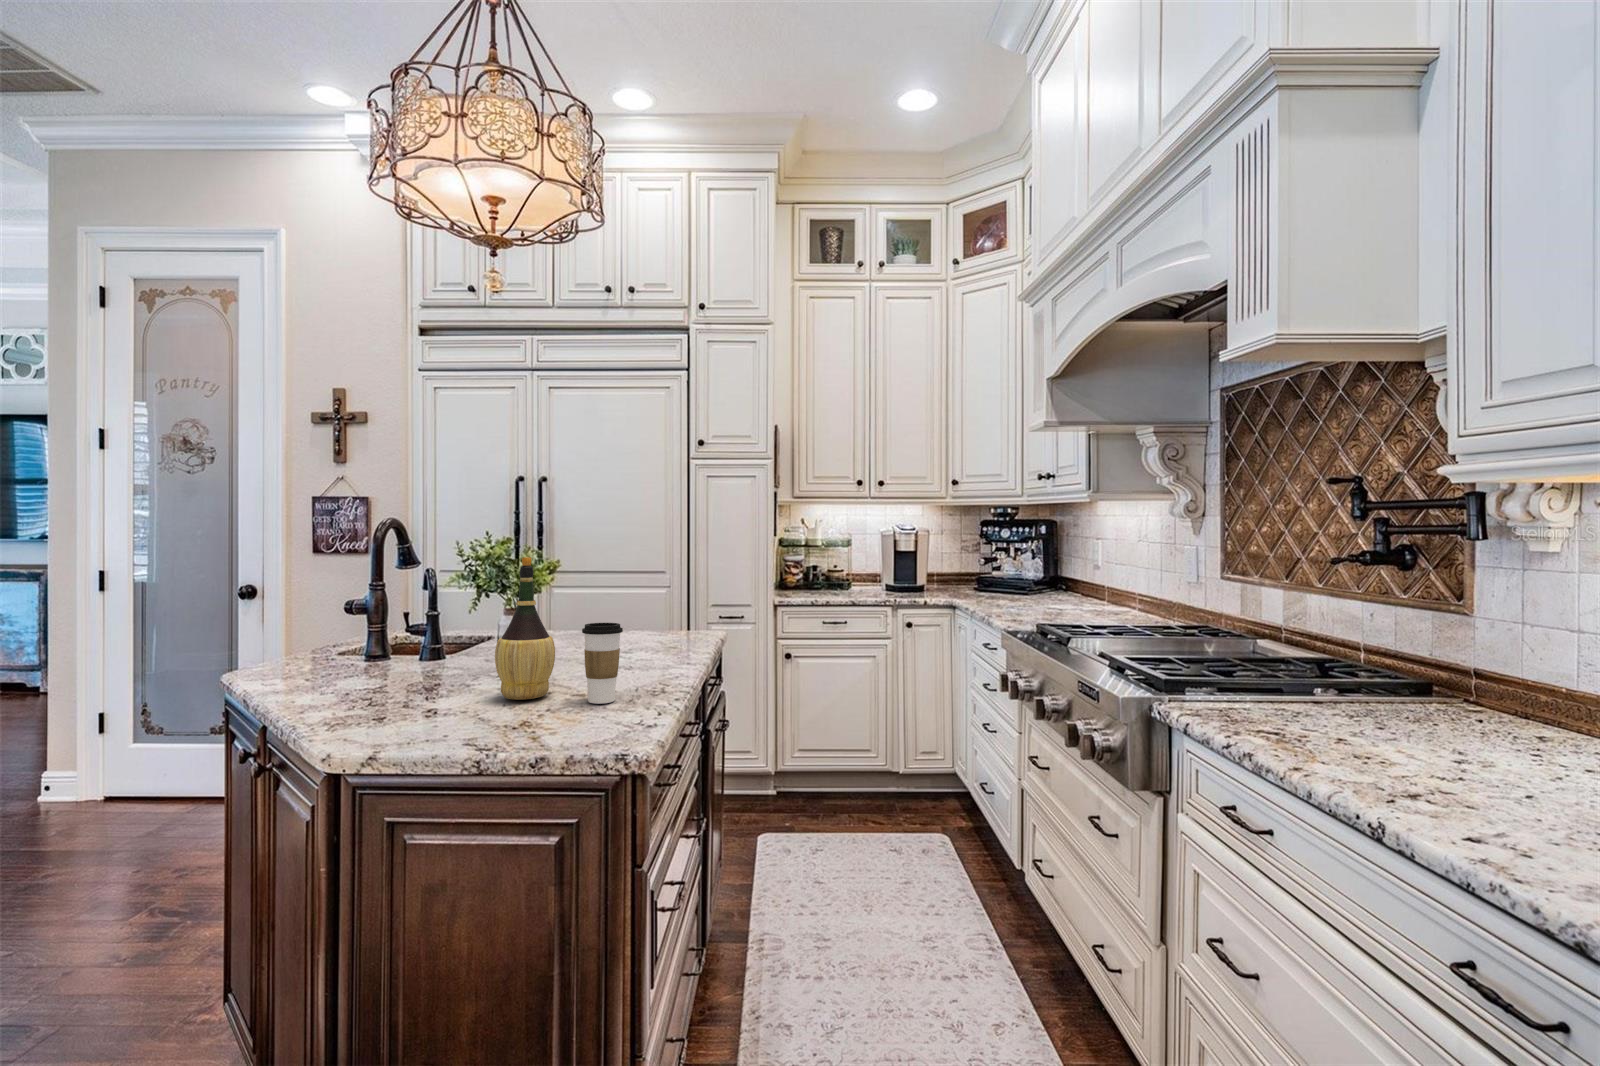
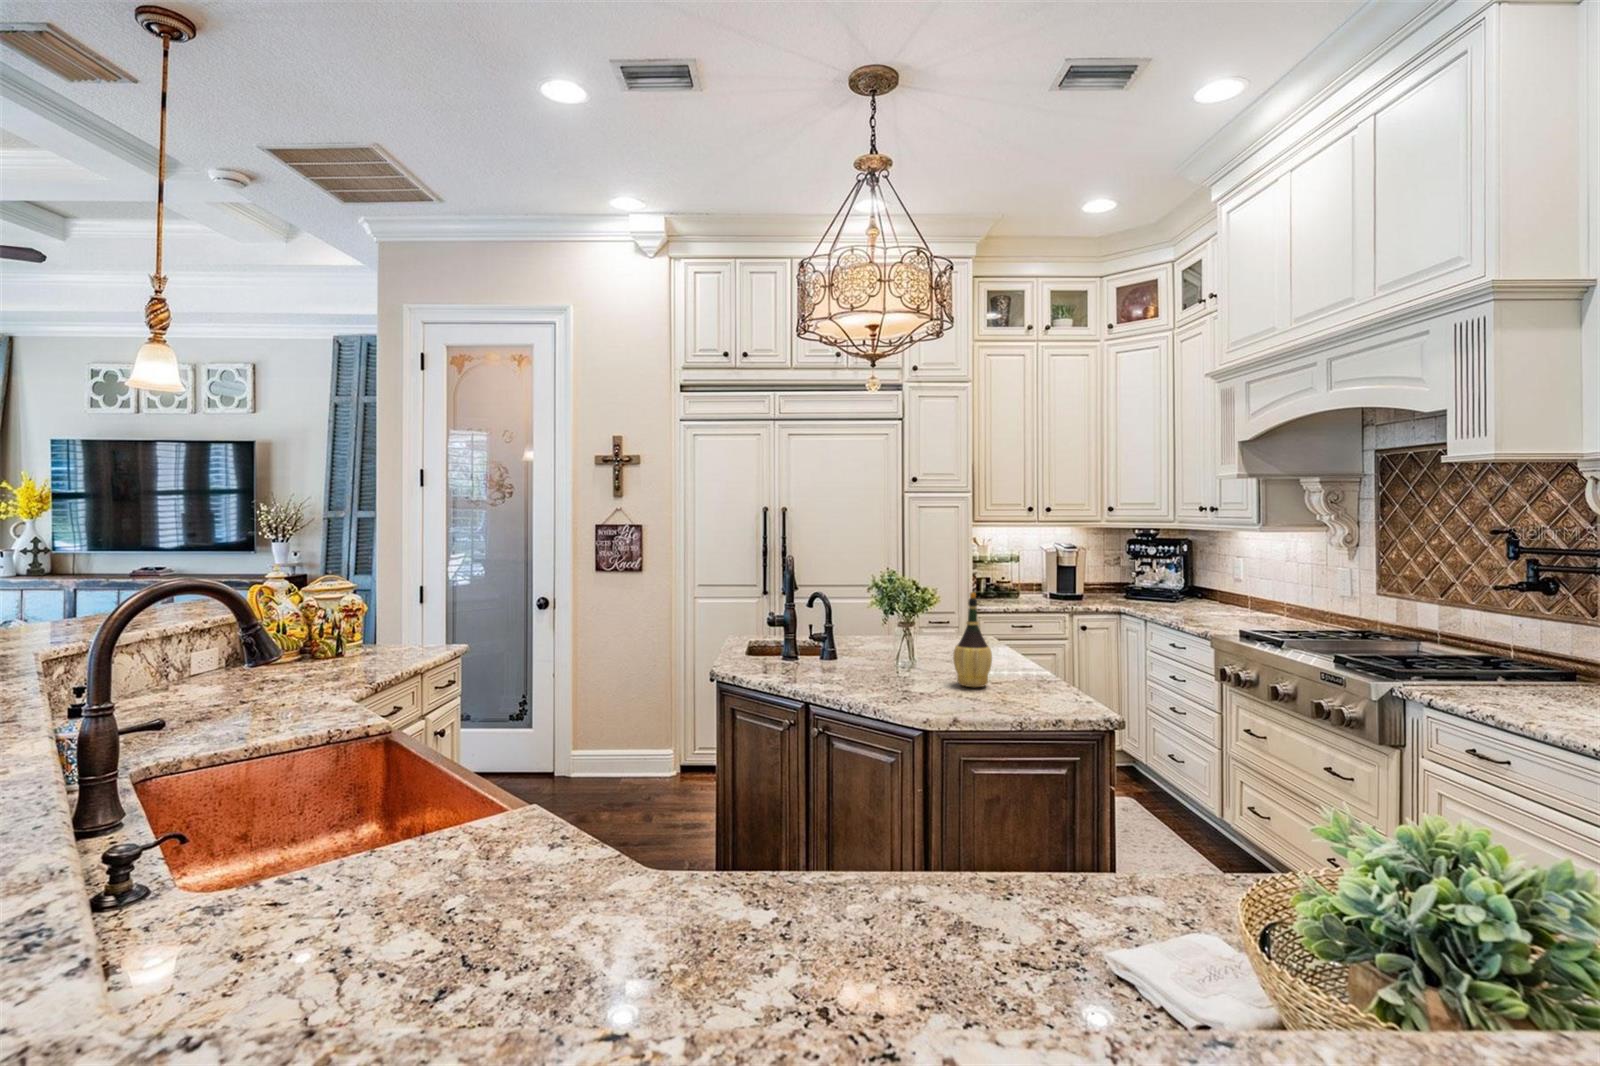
coffee cup: present [582,623,623,704] -> none [1016,636,1043,689]

